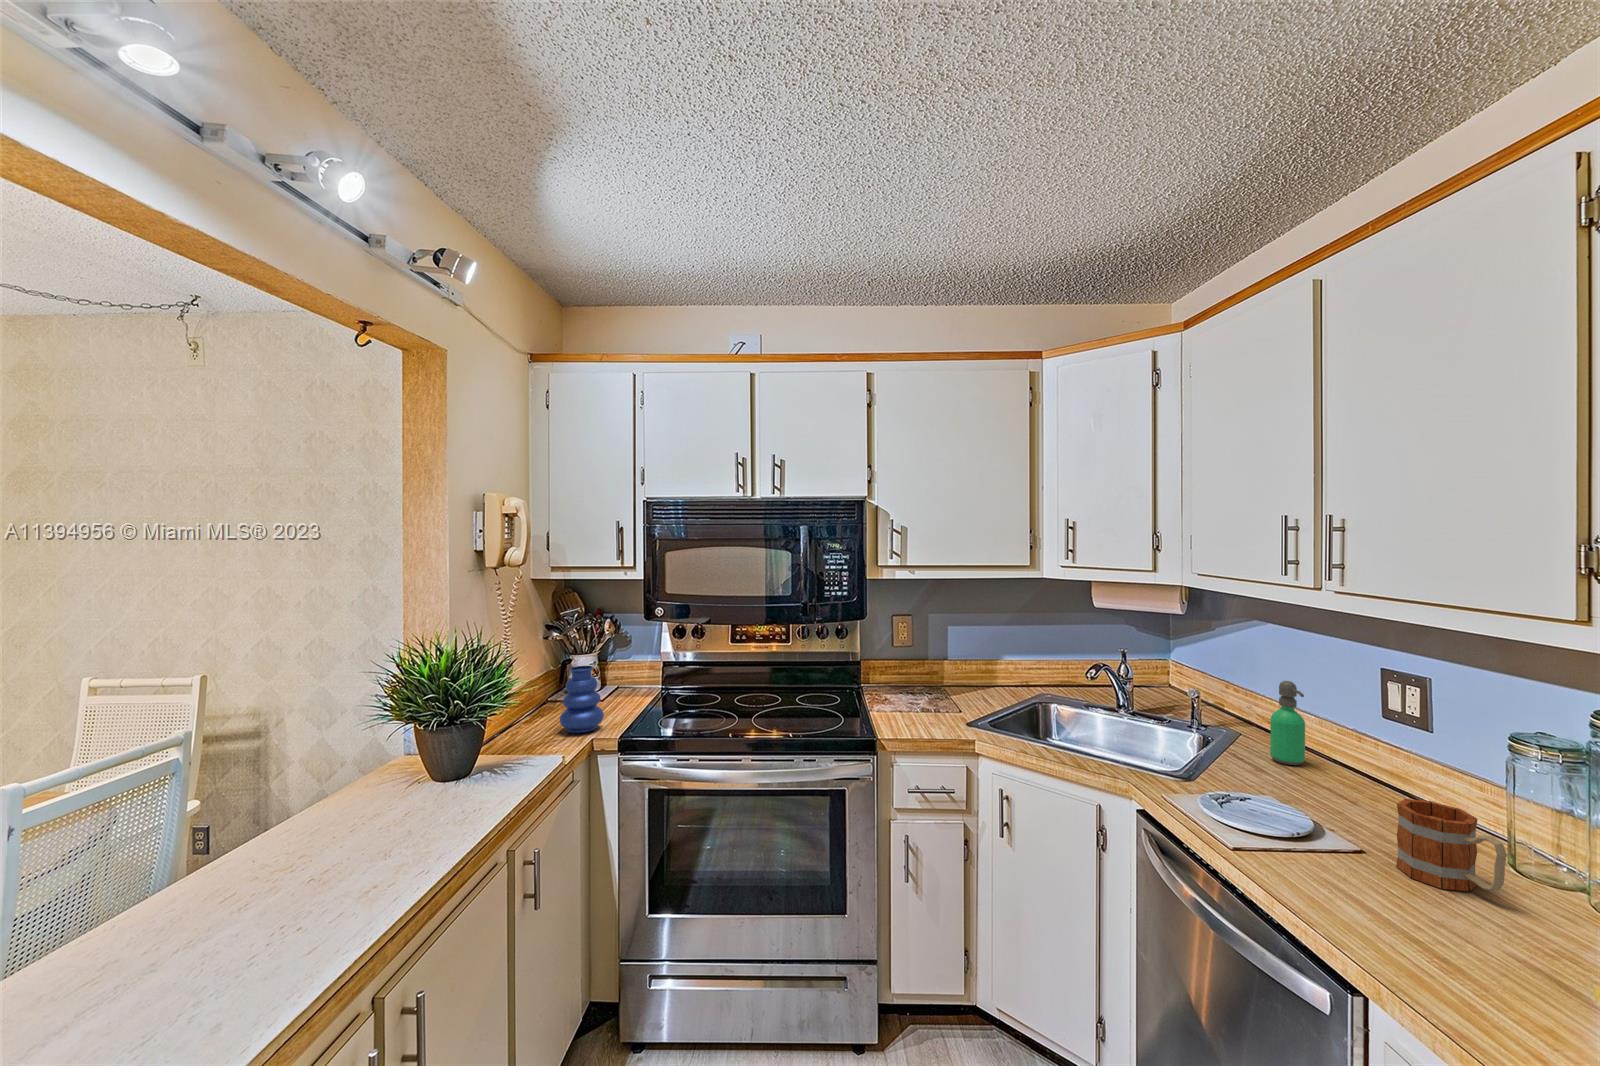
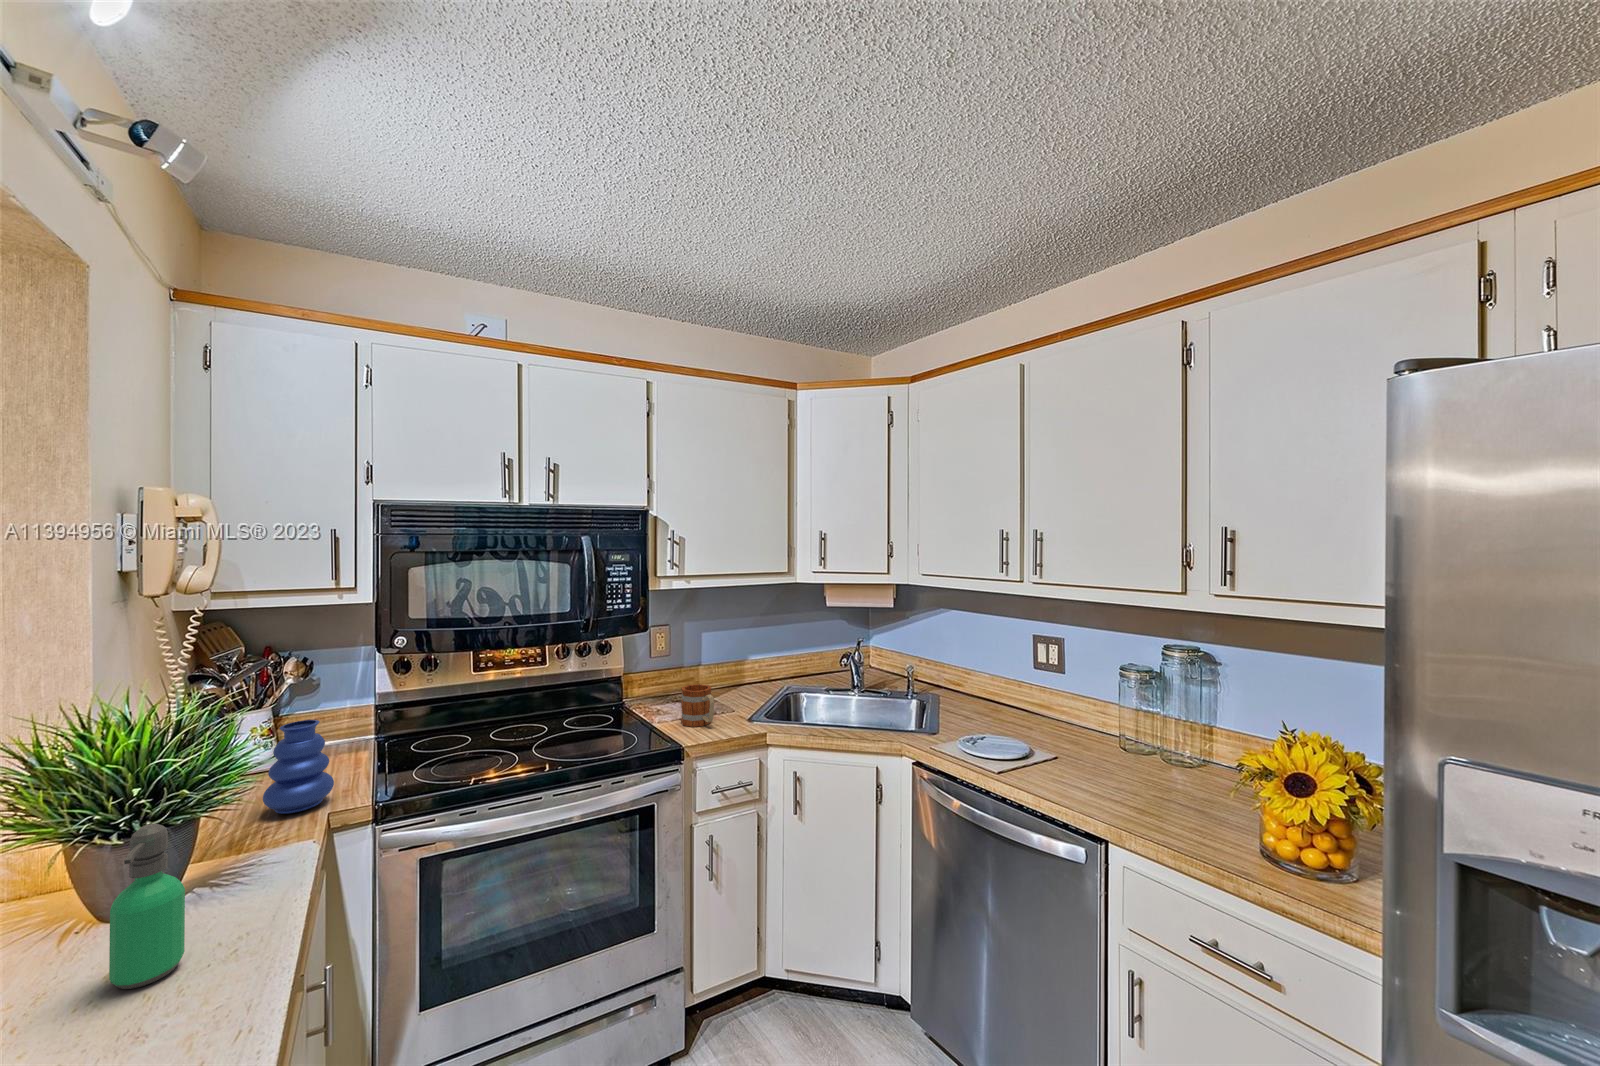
soap dispenser: present [1270,681,1305,765] -> present [109,824,185,989]
mug: present [1396,799,1507,892] -> present [681,684,714,727]

